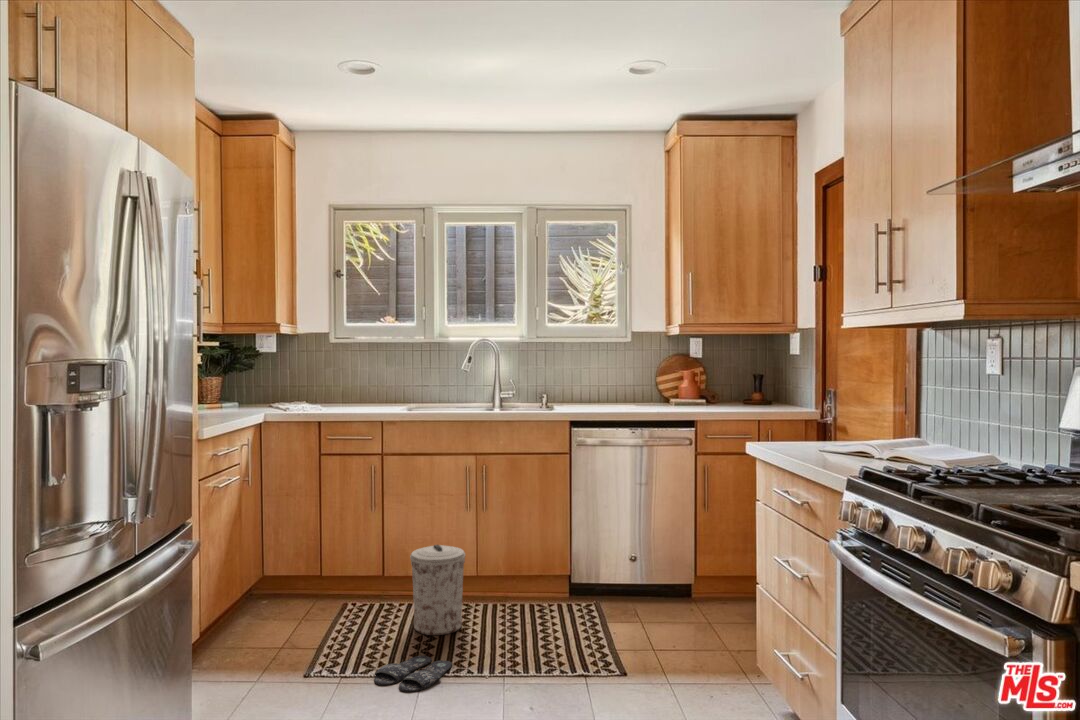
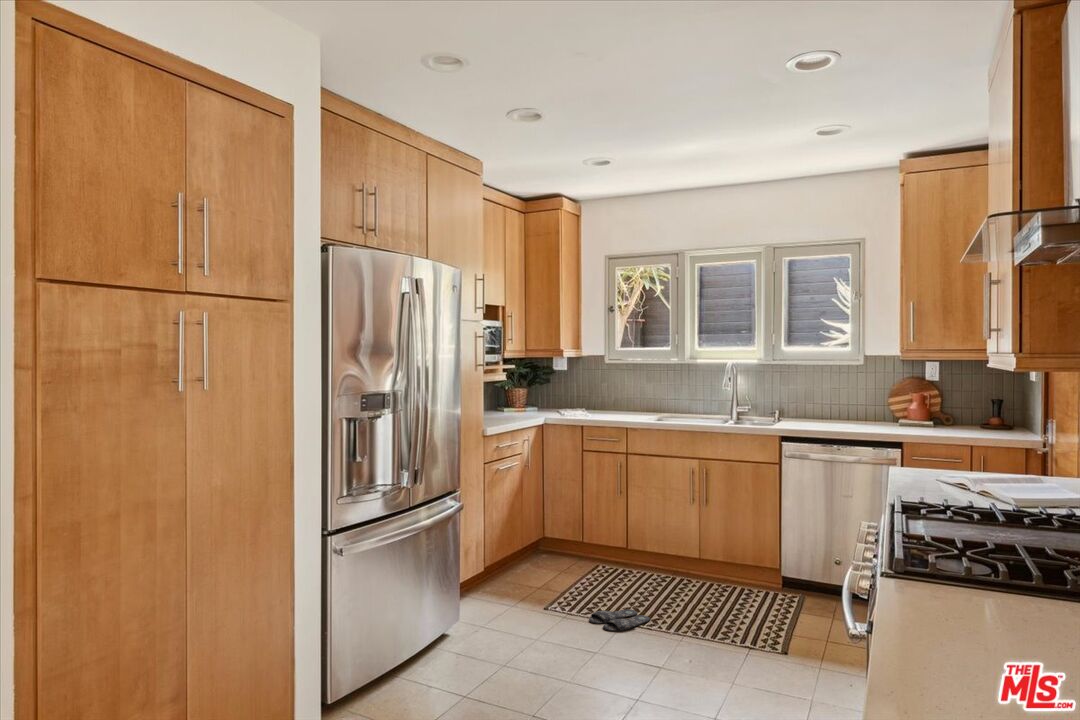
trash can: present [410,545,465,635] -> none [635,528,679,599]

